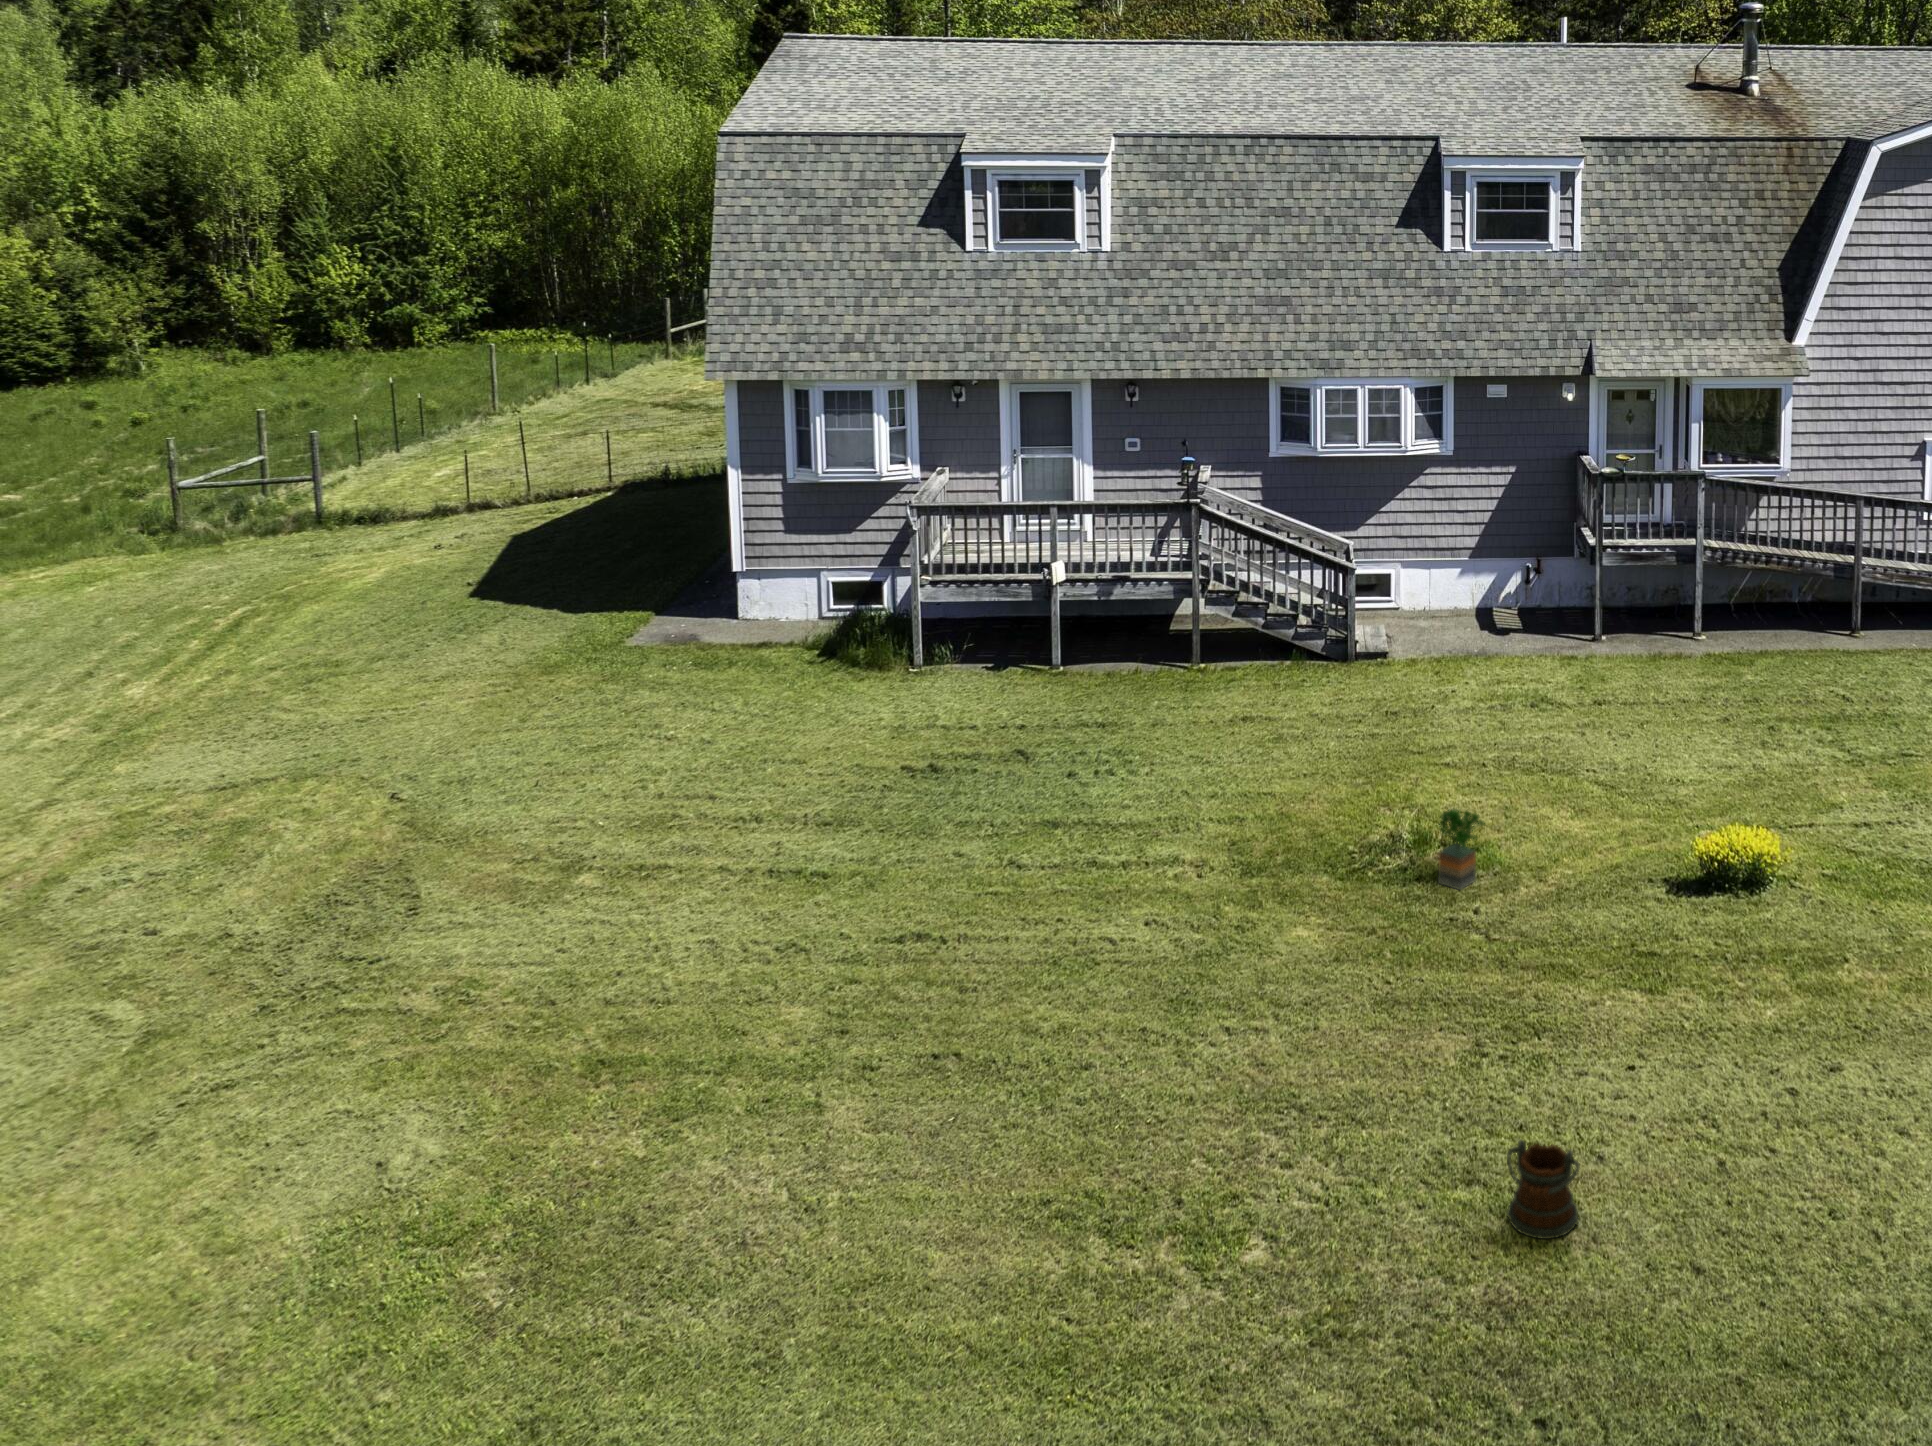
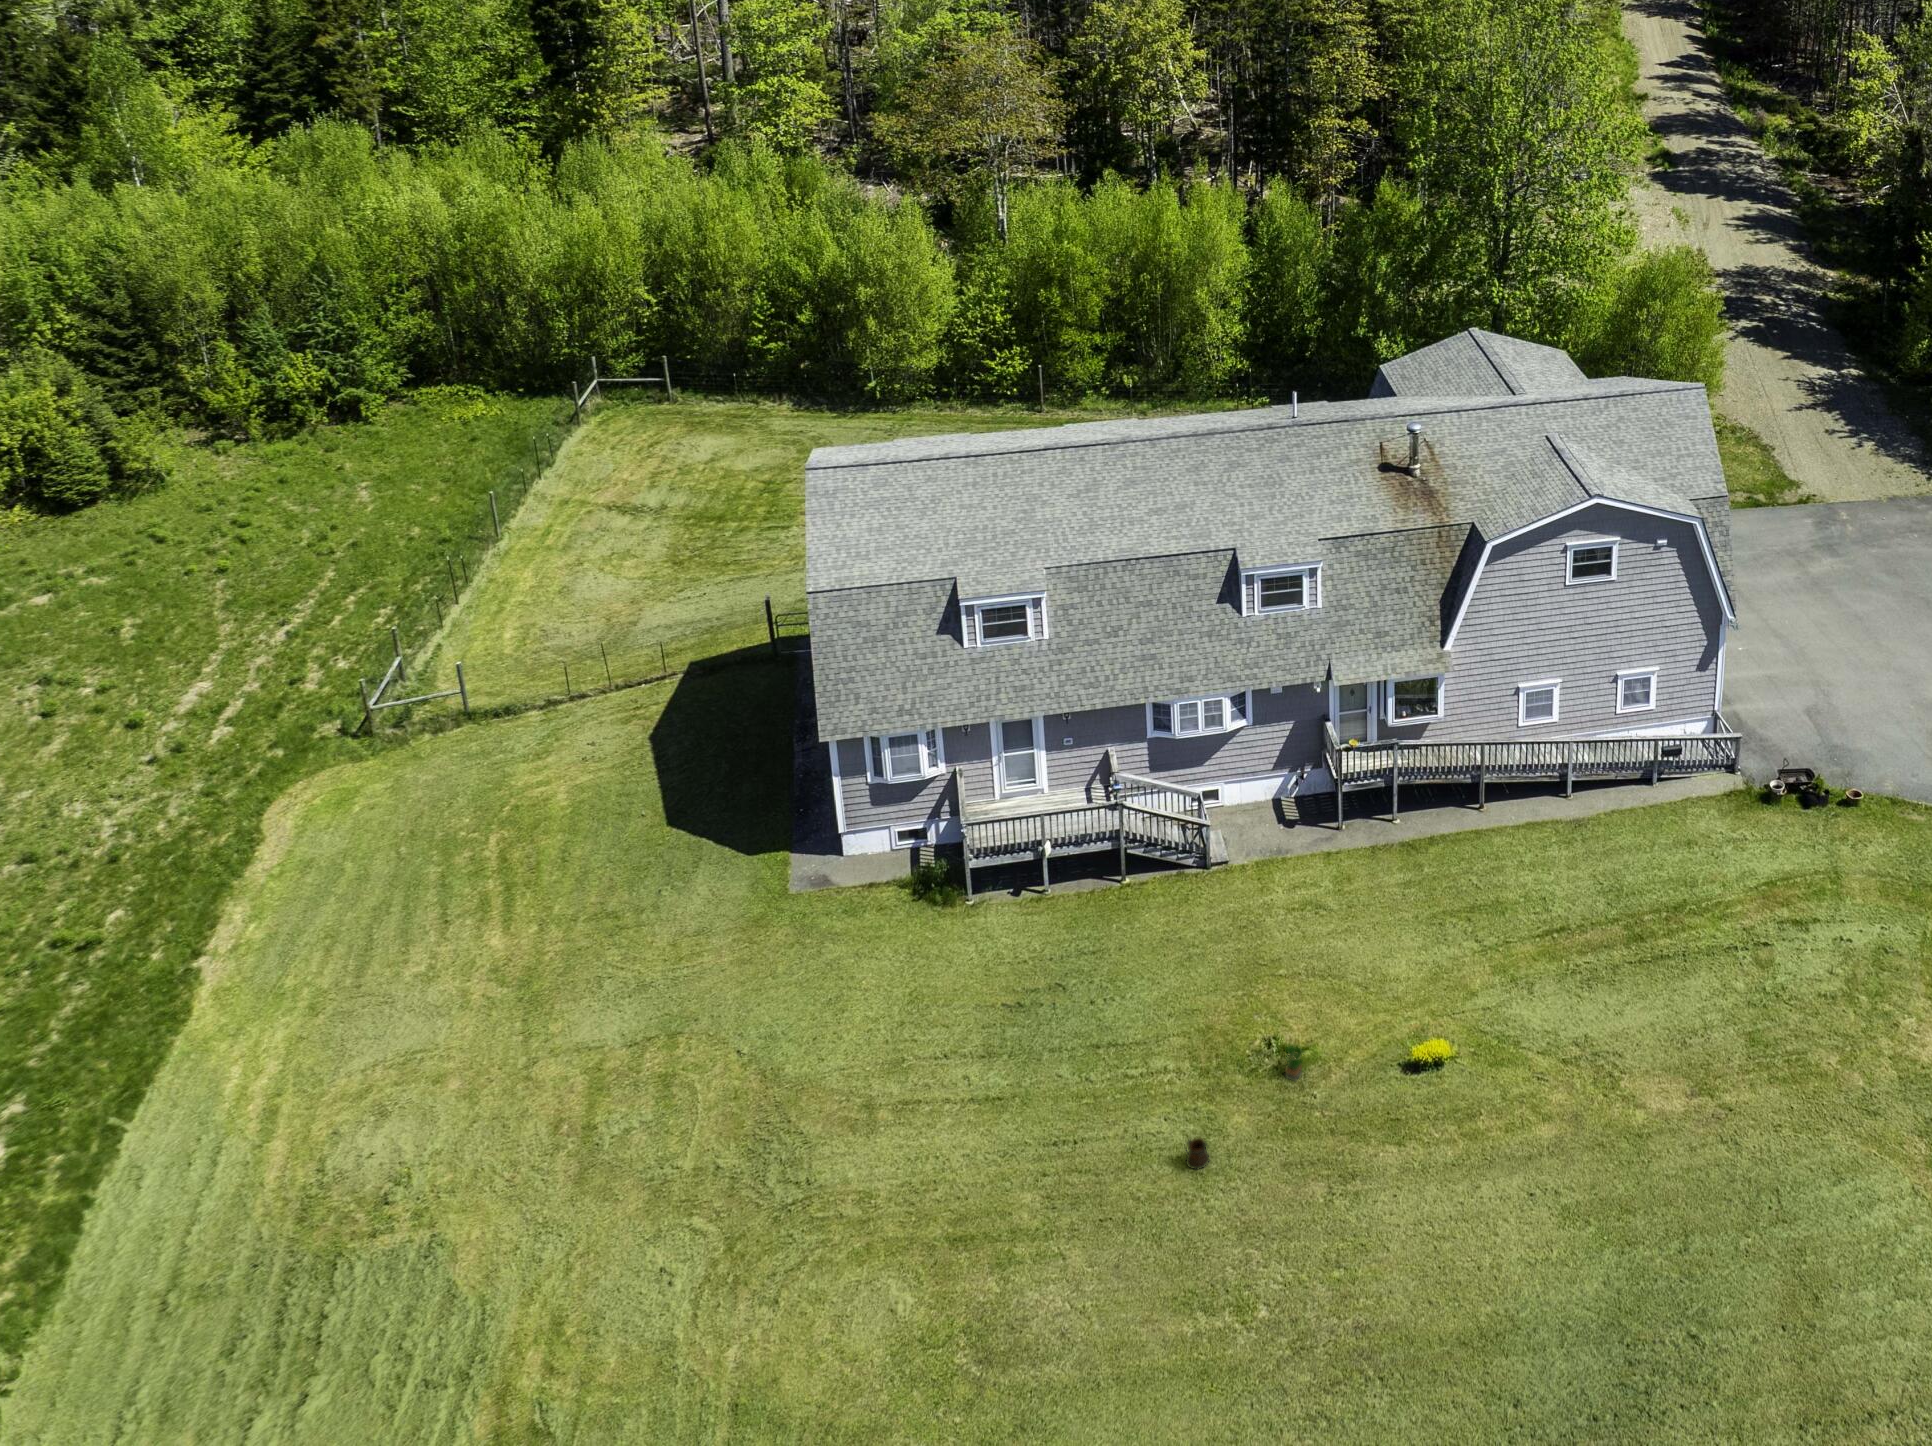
bucket: present [1506,1140,1580,1239] -> present [1186,1138,1209,1169]

